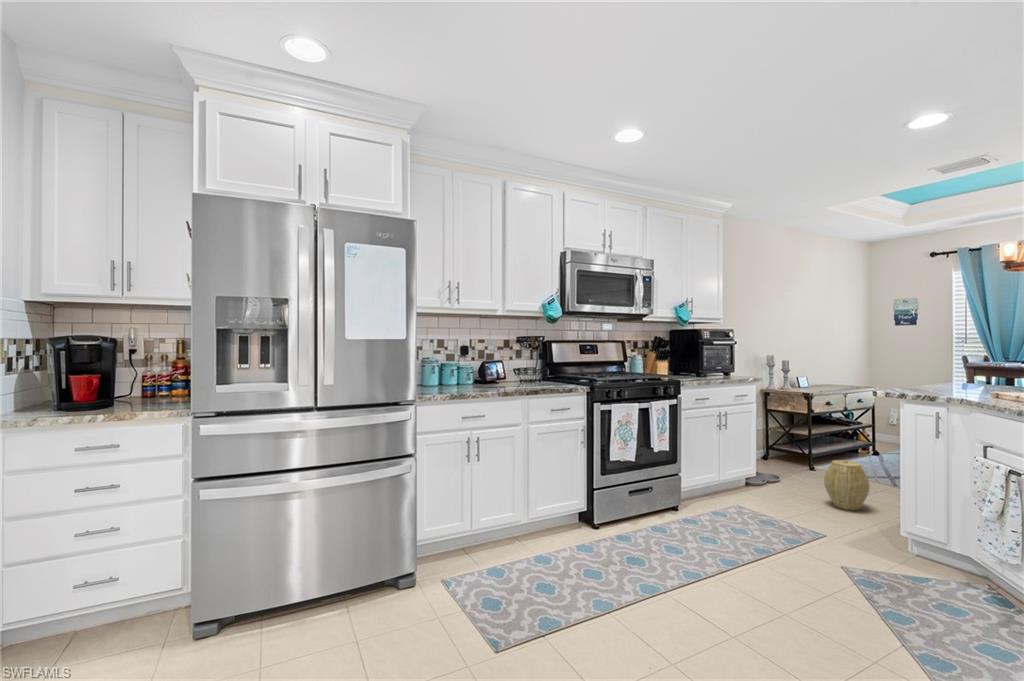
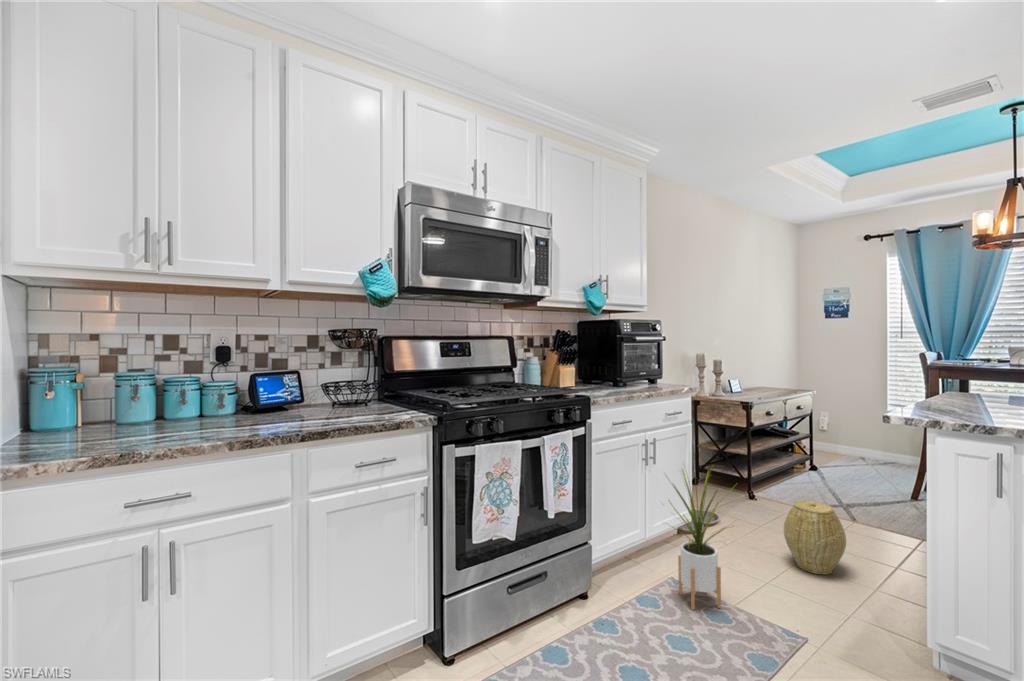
house plant: none [728,424,782,520] -> present [666,469,730,610]

